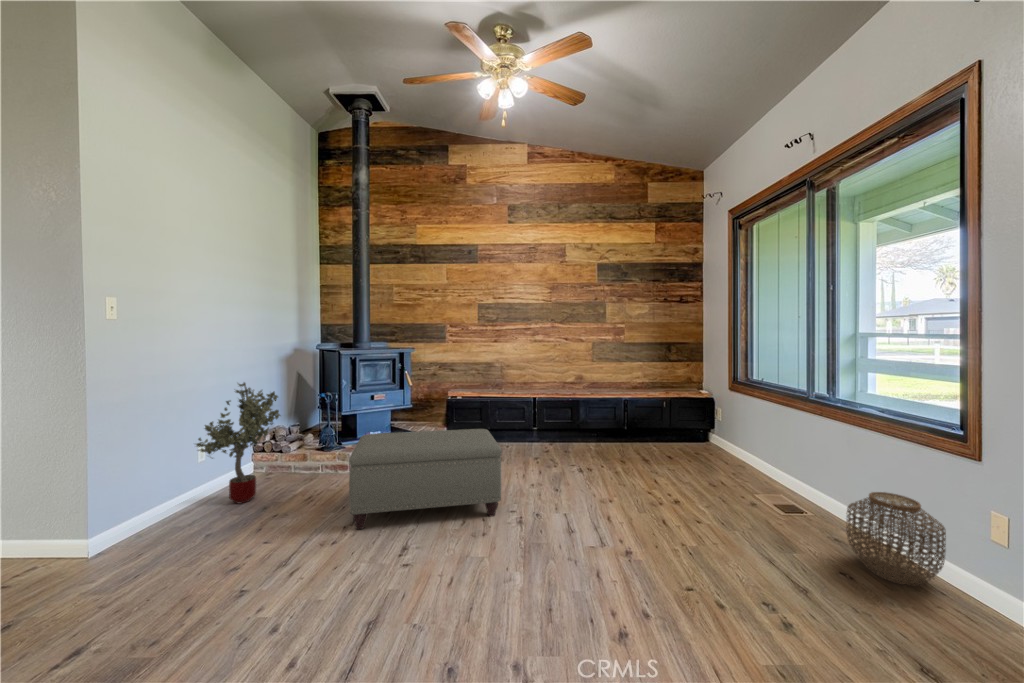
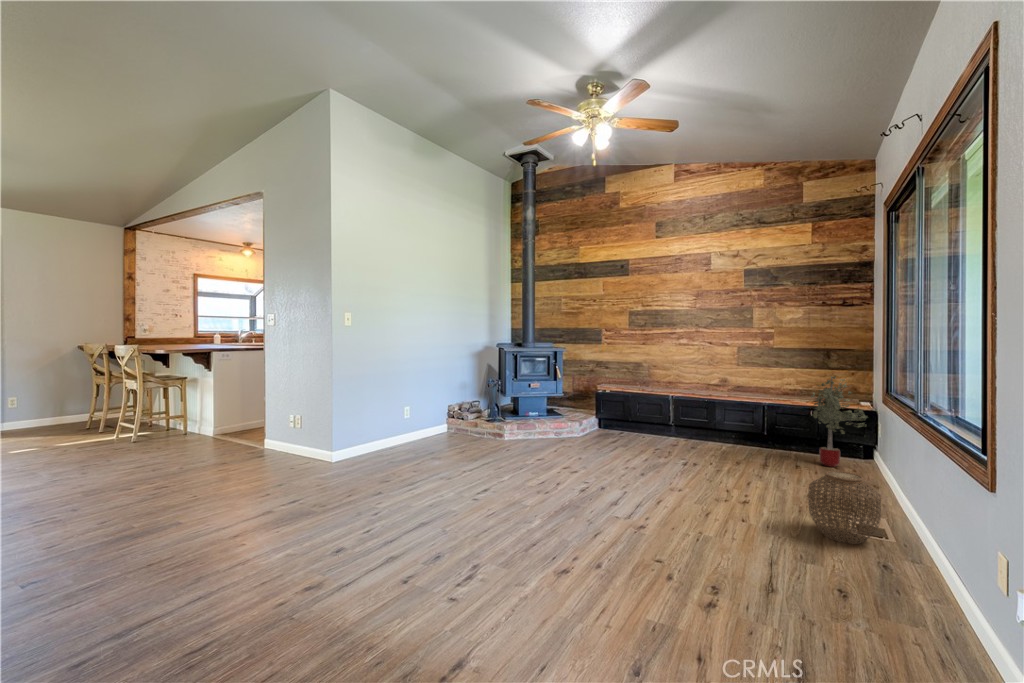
potted tree: present [196,382,280,503] -> present [811,376,867,467]
ottoman: present [349,429,502,529] -> none [490,403,594,466]

